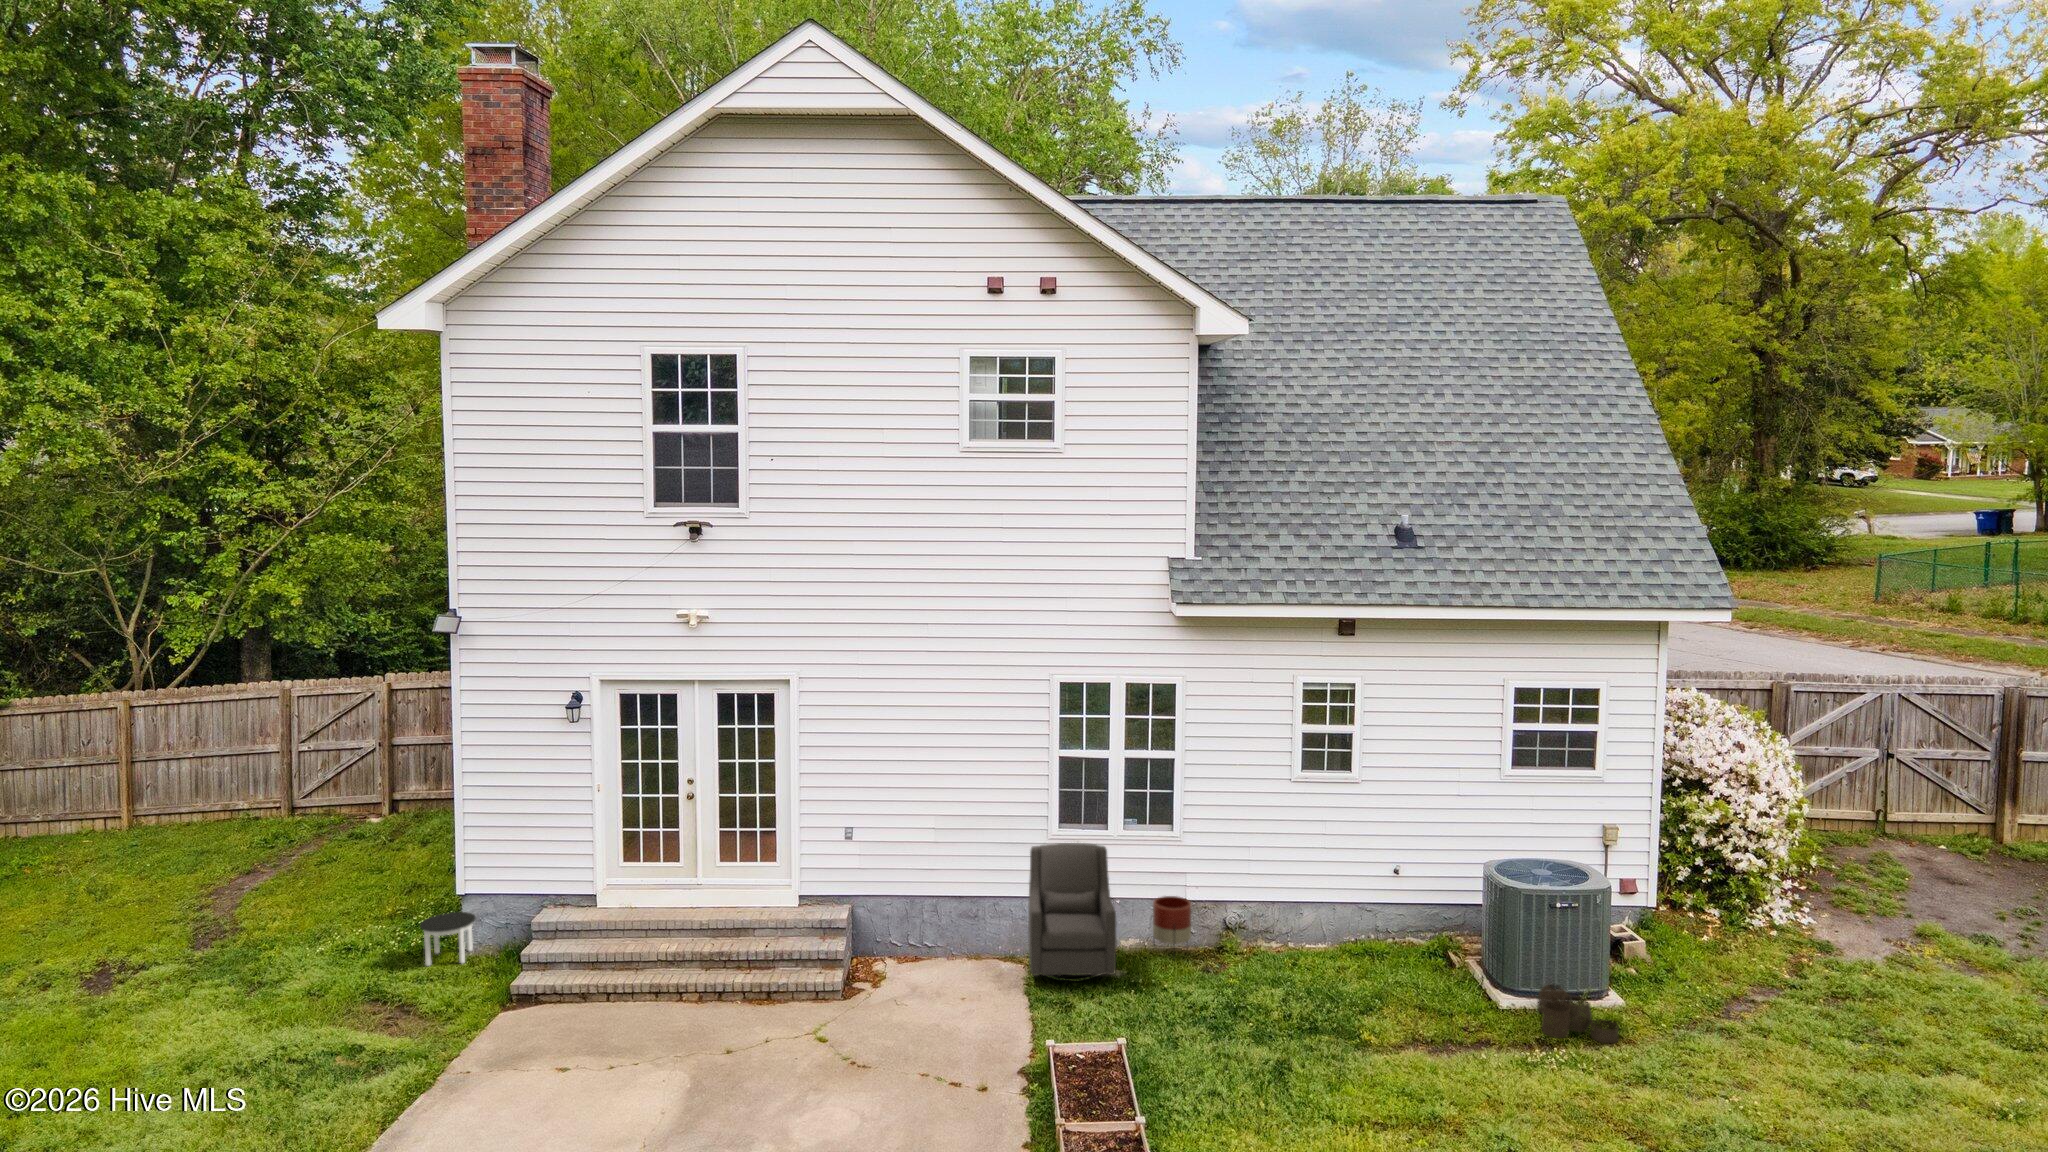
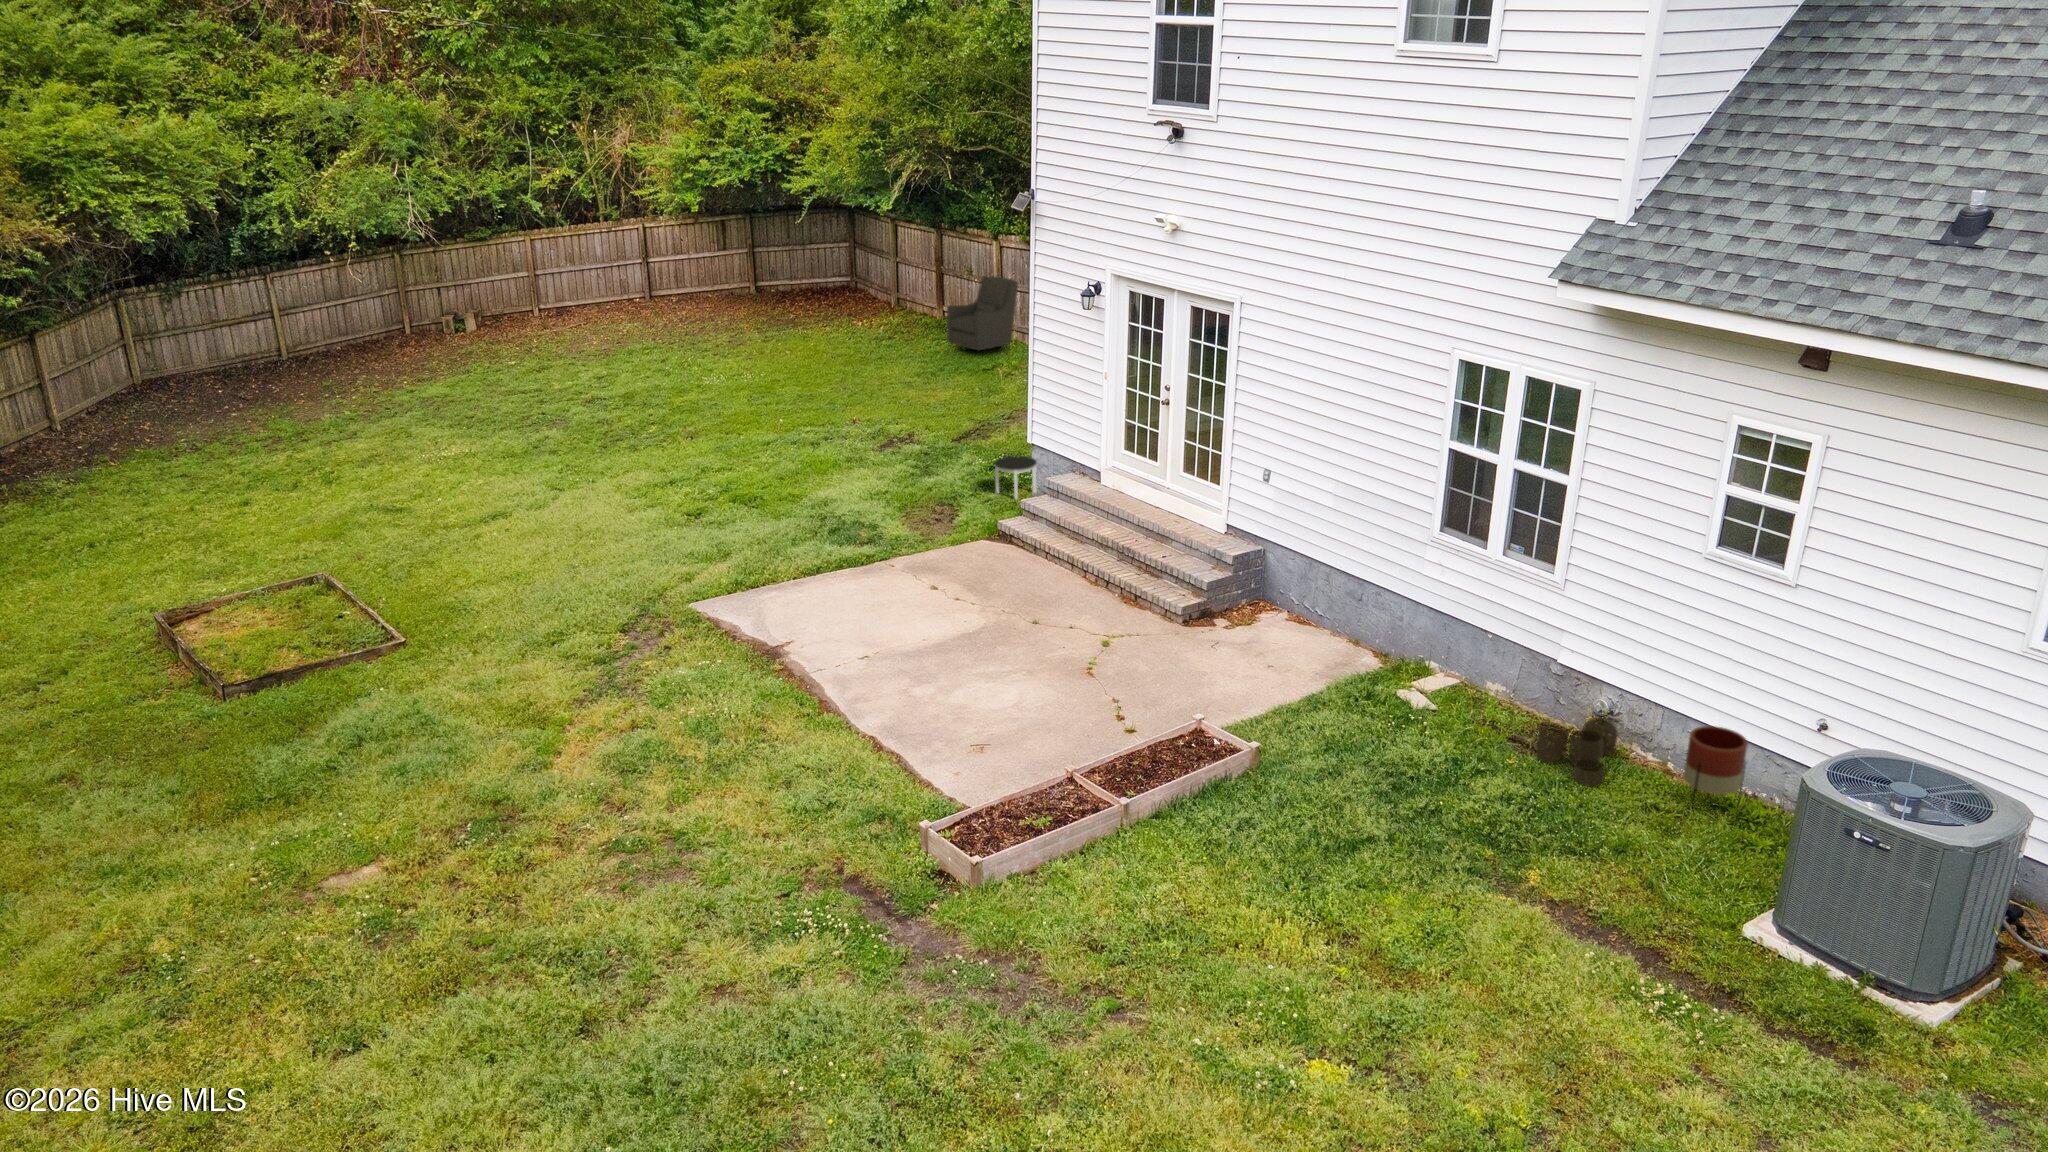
chair: present [1028,843,1116,982] -> present [947,276,1018,353]
planter: present [1153,896,1191,944] -> present [1683,726,1748,795]
woven basket: present [1537,984,1619,1043] -> present [1536,717,1617,786]

